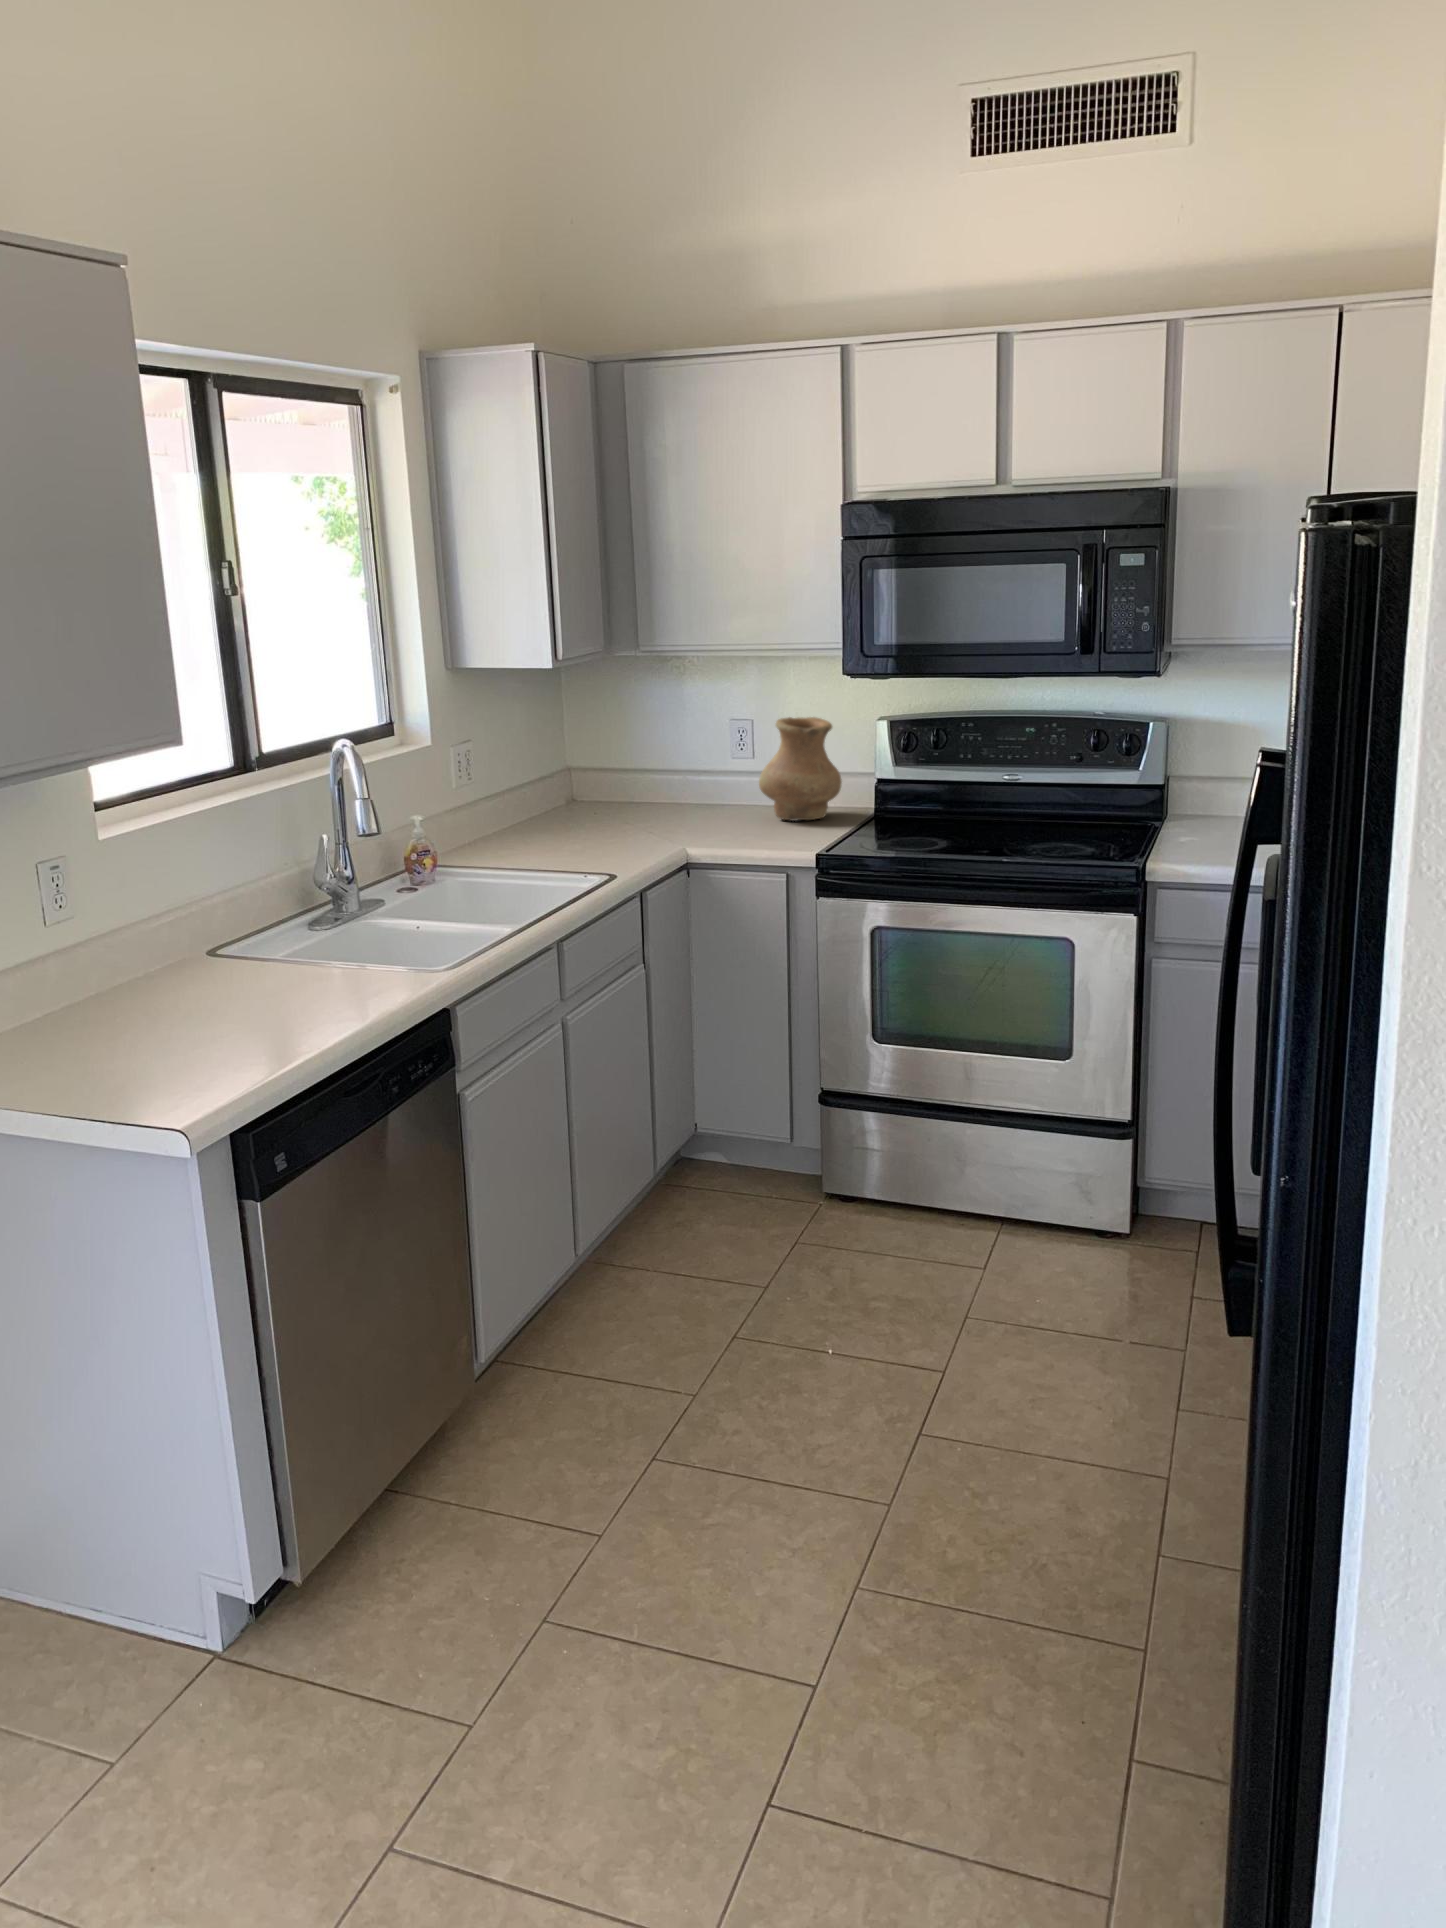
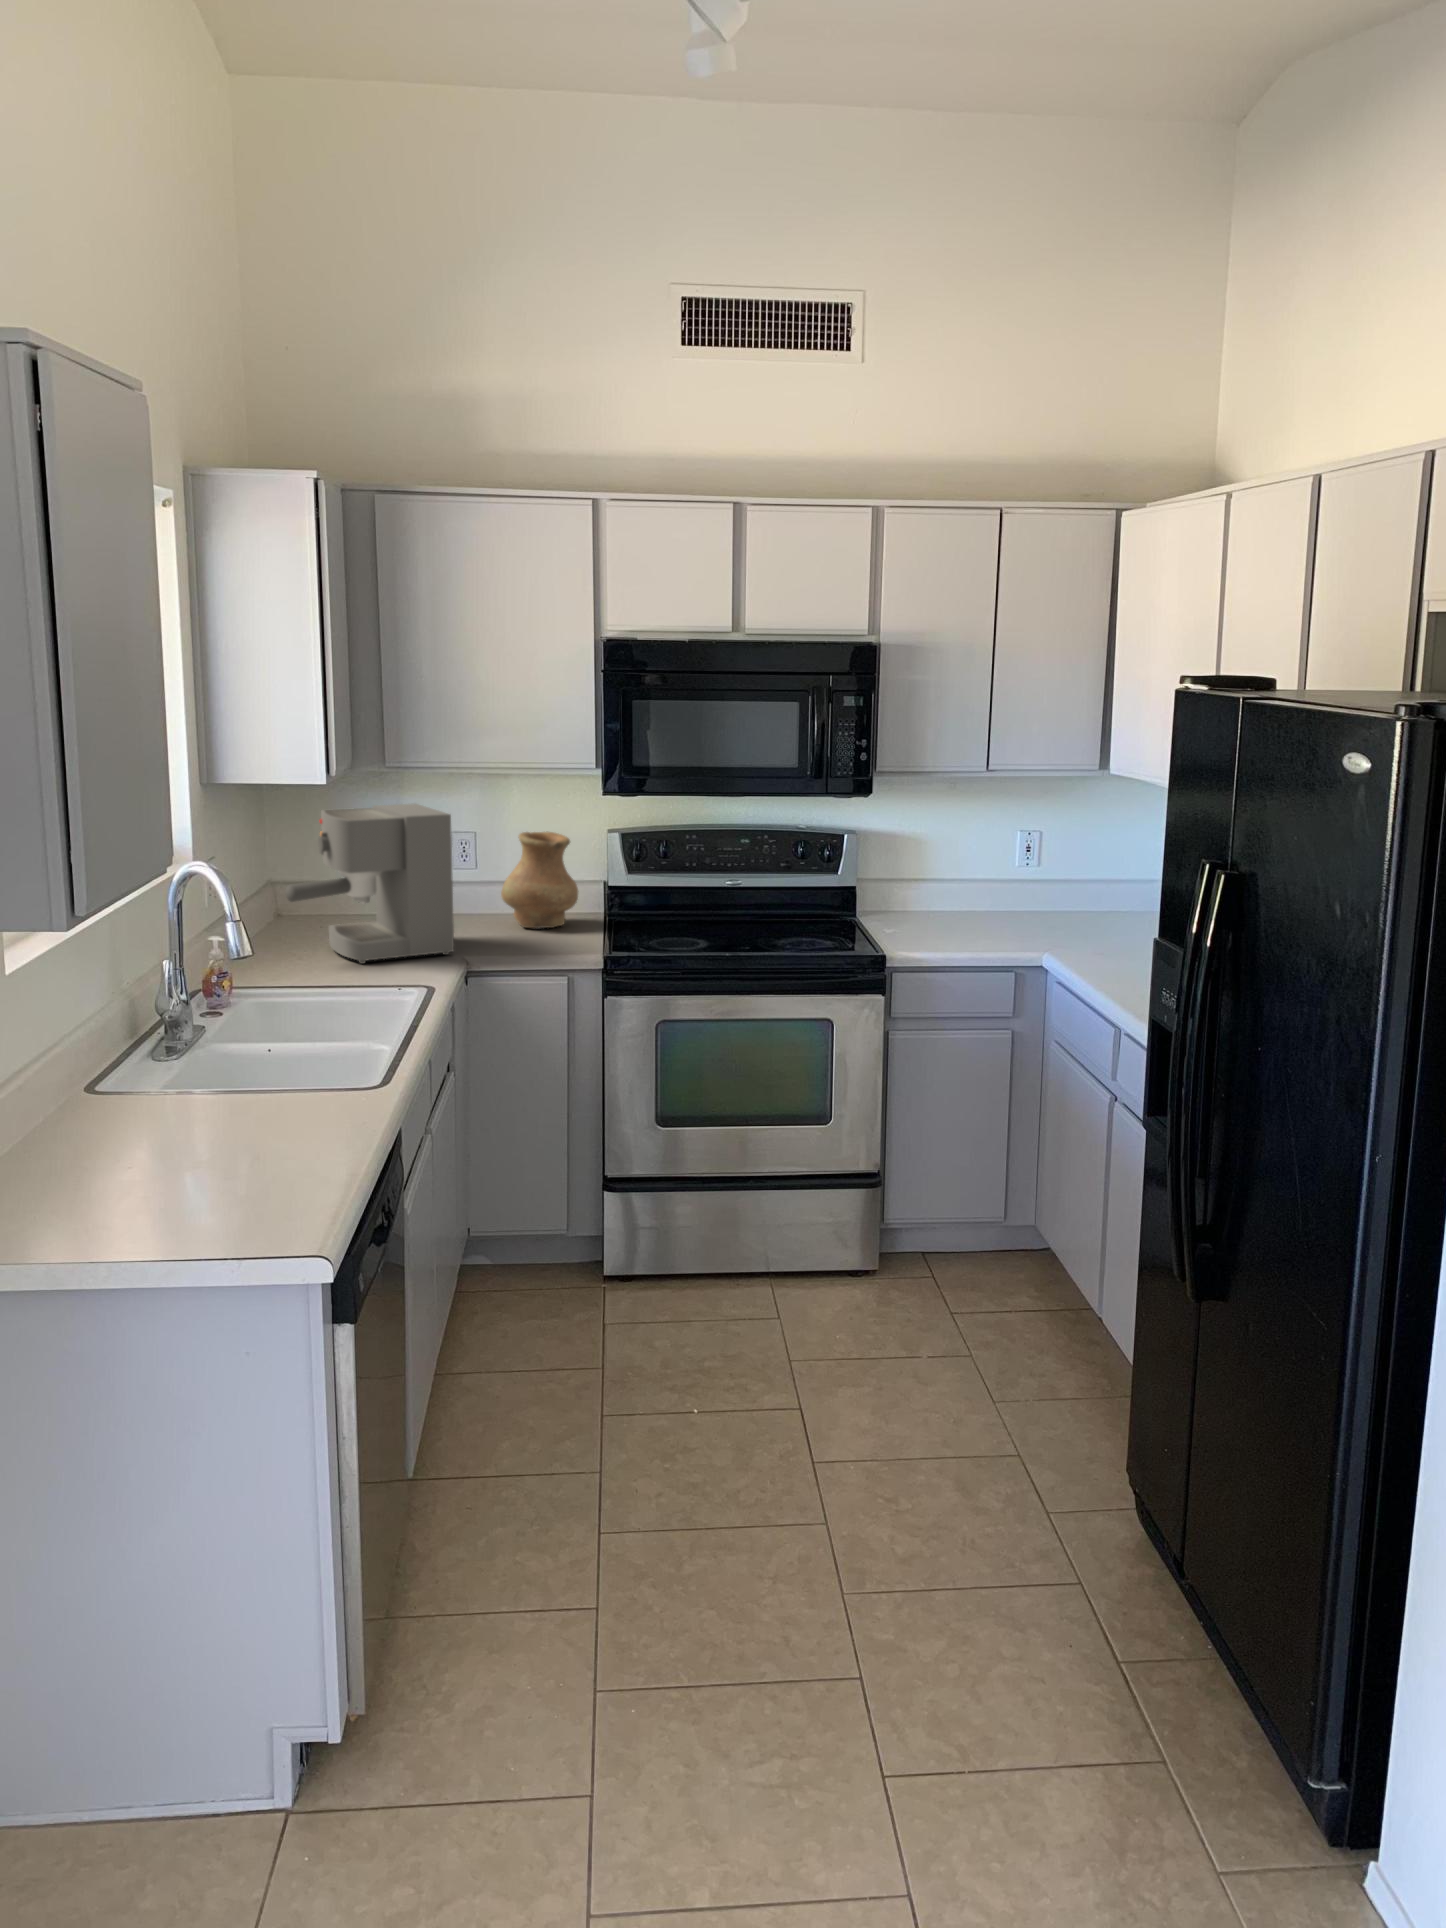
coffee maker: none [512,687,676,849] -> present [286,804,454,964]

